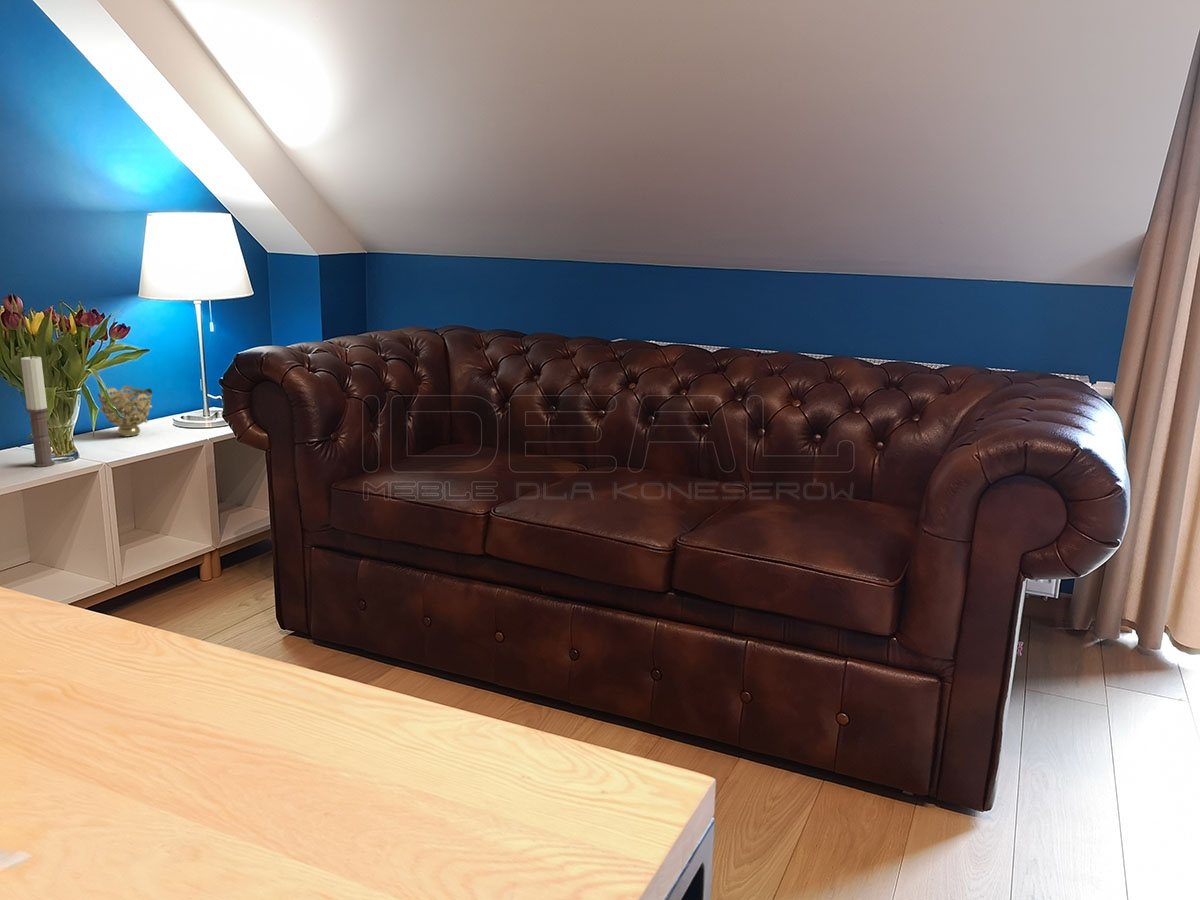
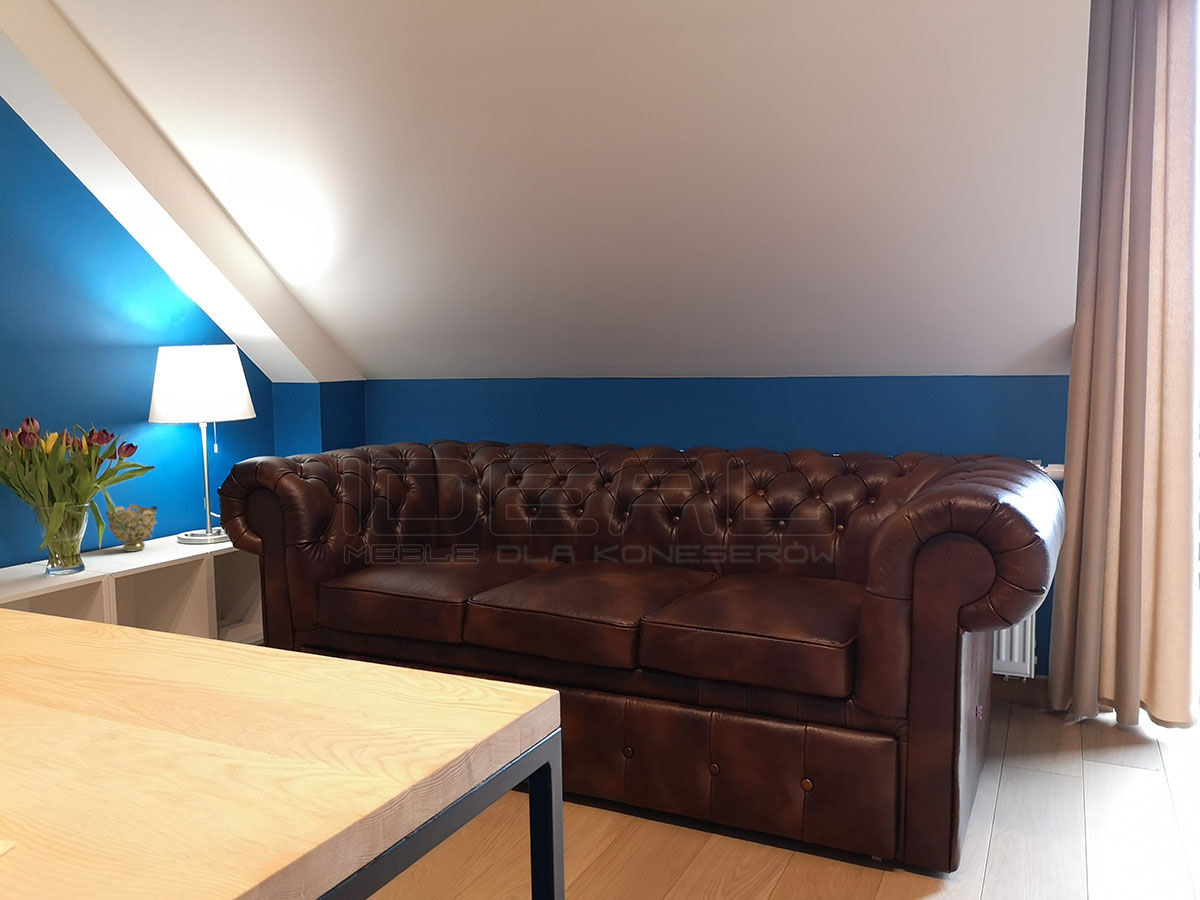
candle: present [21,355,55,467] -> none [34,472,61,577]

